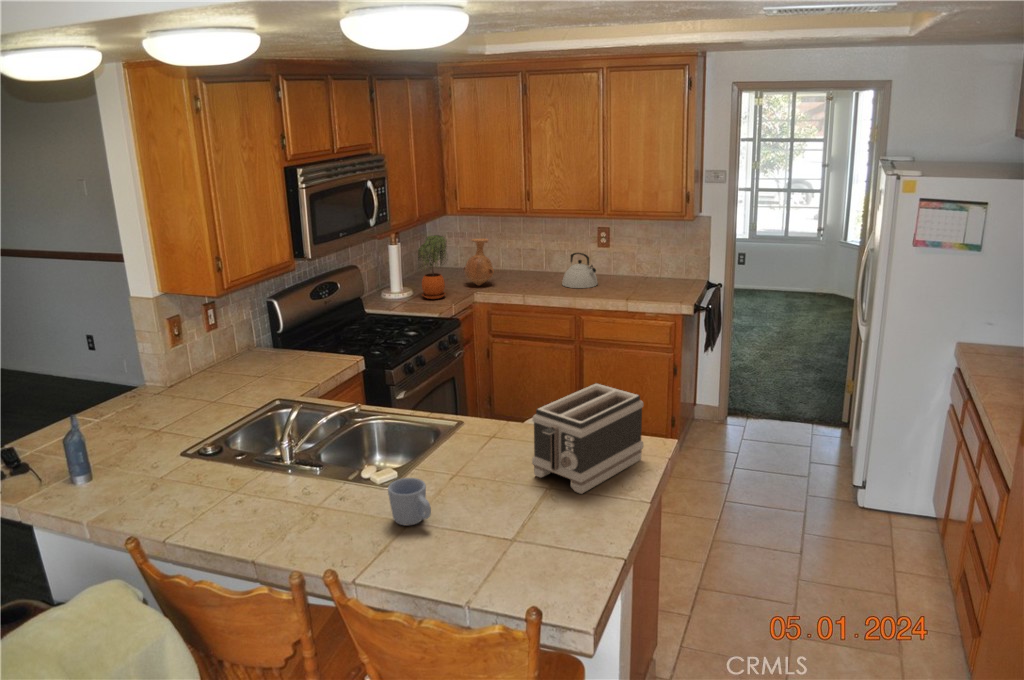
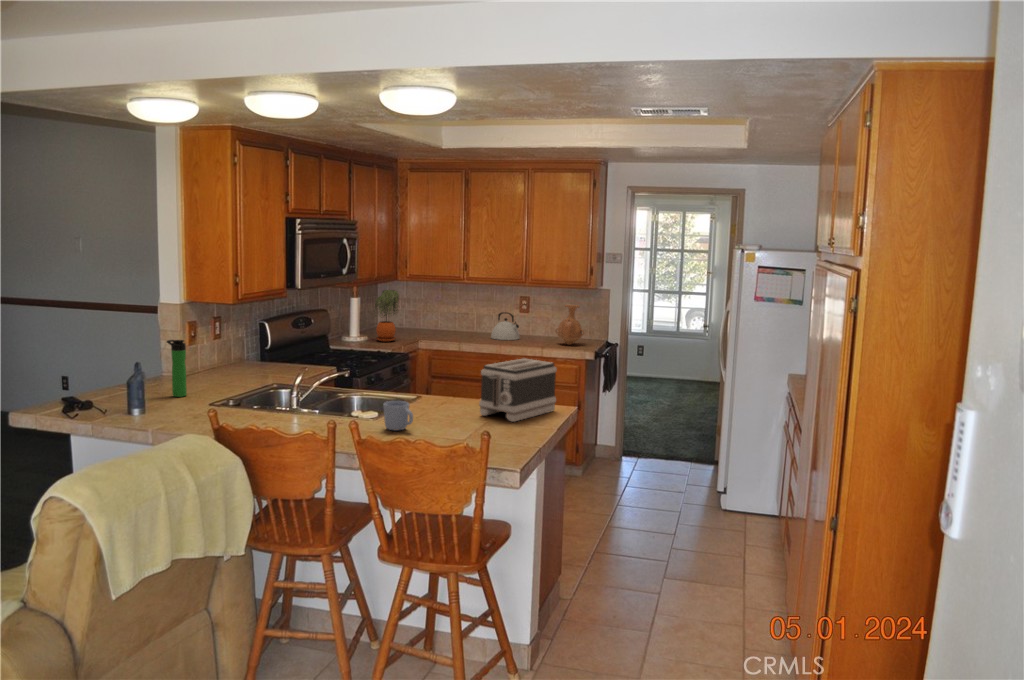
vase: present [464,238,494,285] -> present [555,305,584,345]
bottle: none [117,365,153,440] -> present [167,340,187,397]

